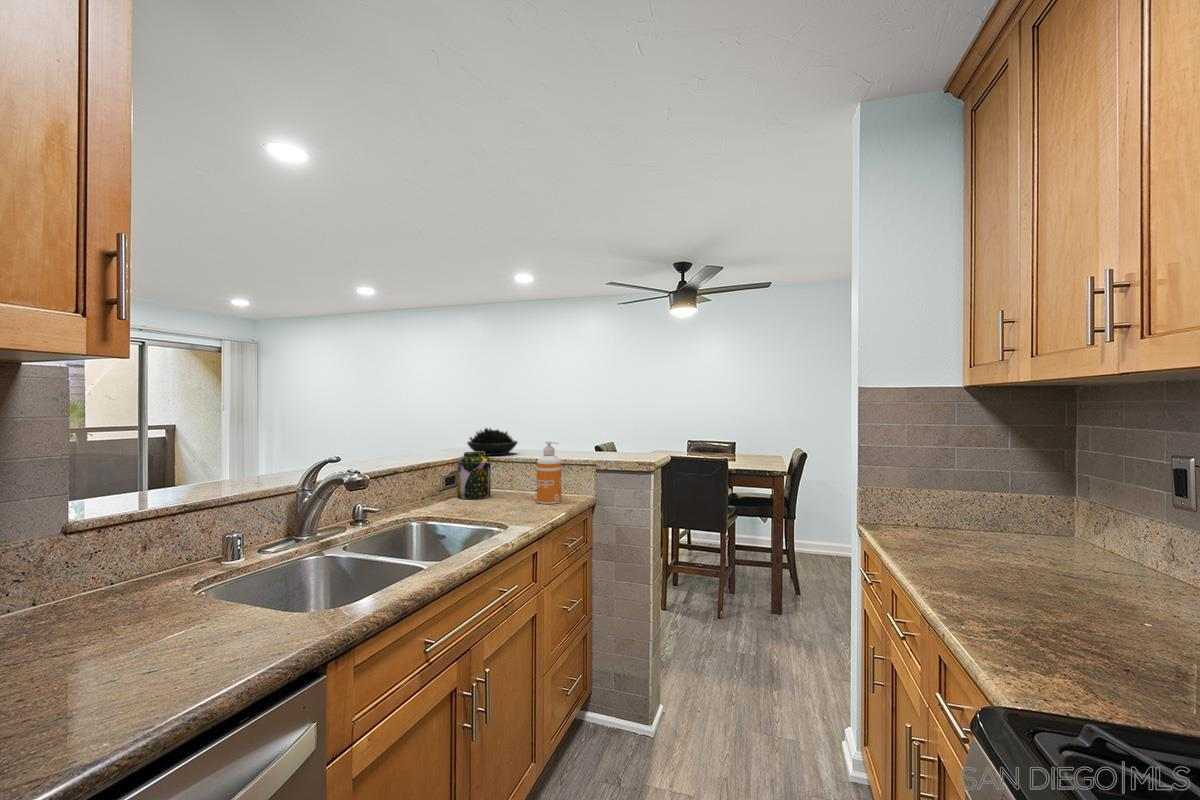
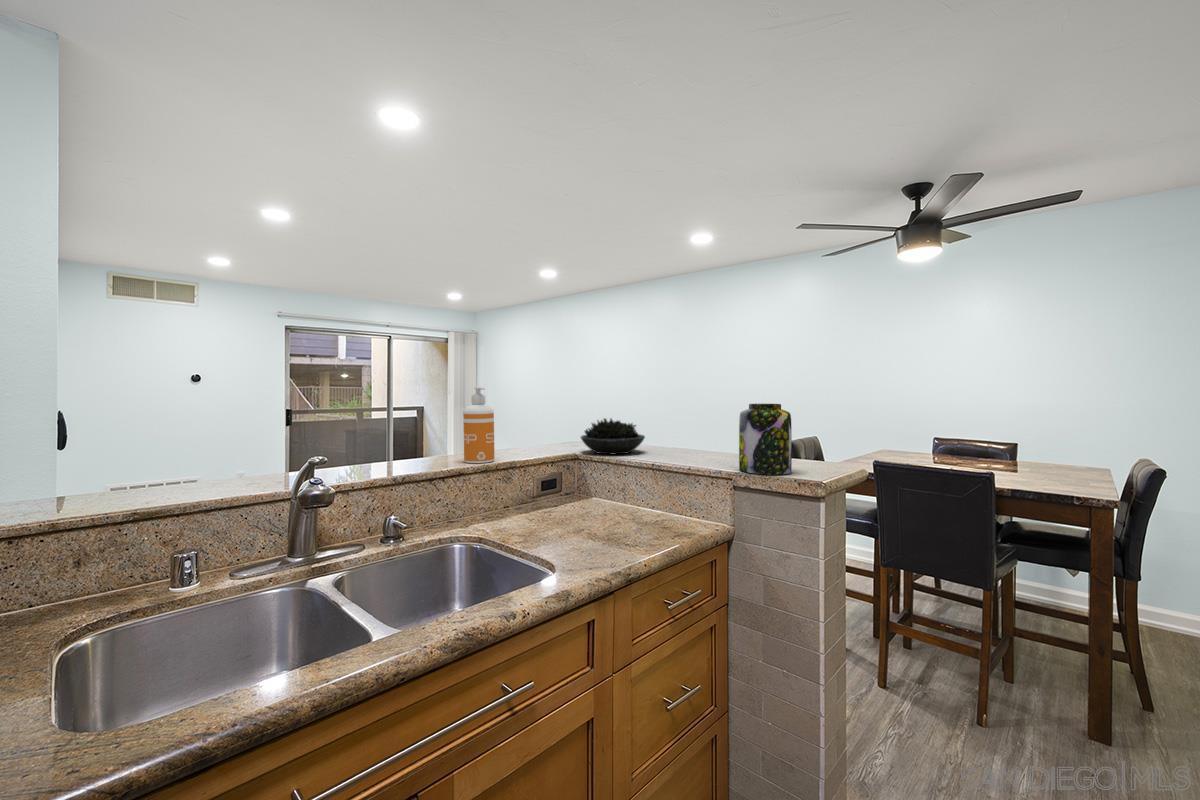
soap dispenser: present [537,441,561,504] -> present [463,387,495,463]
jar: present [457,452,491,499] -> present [739,404,792,475]

